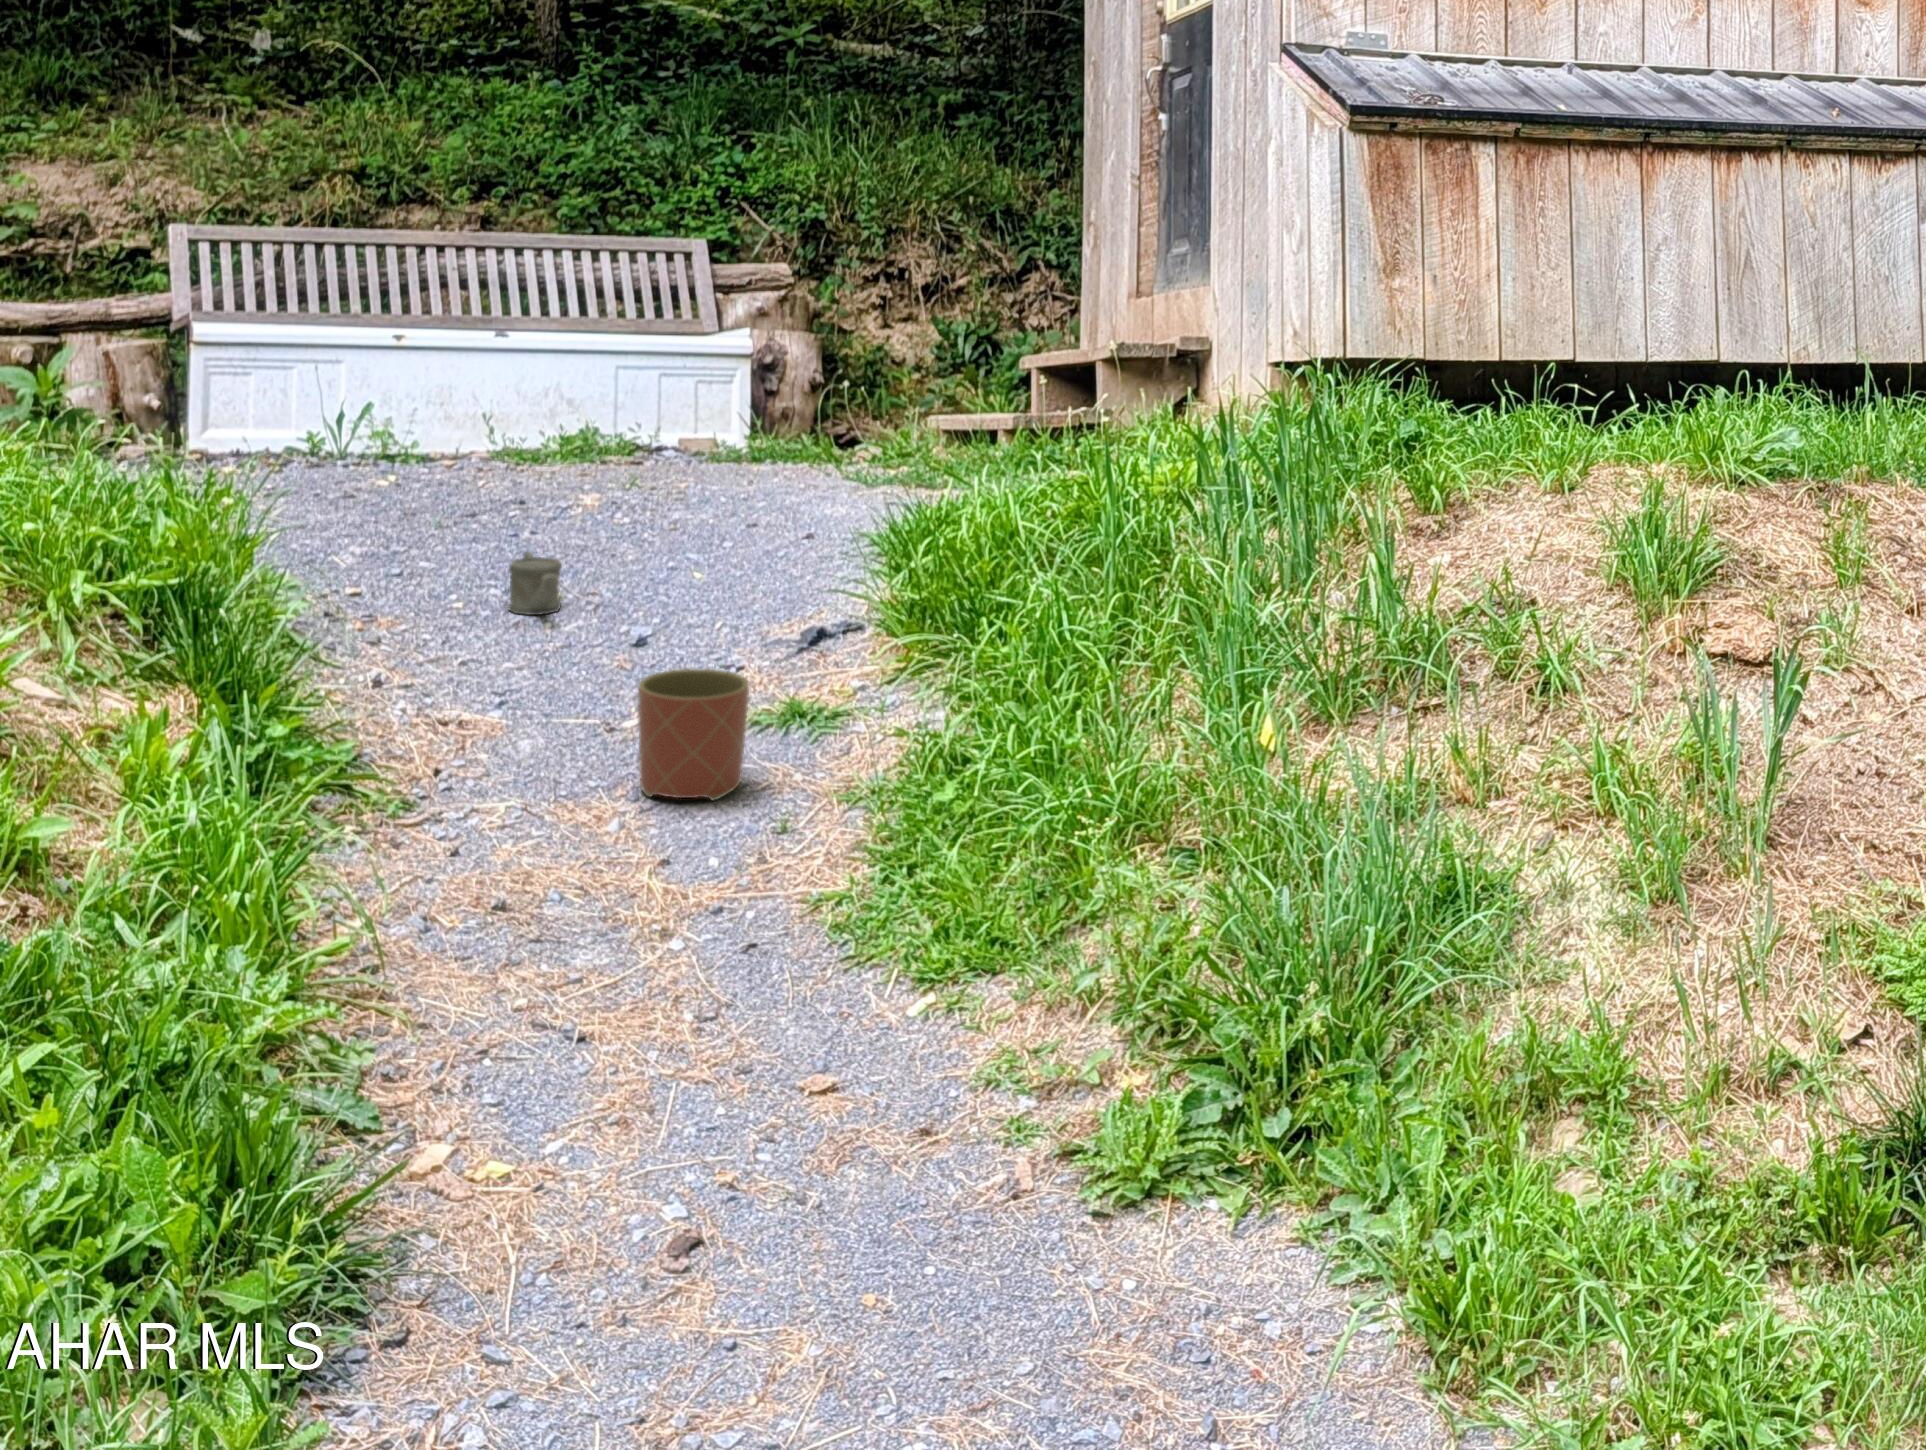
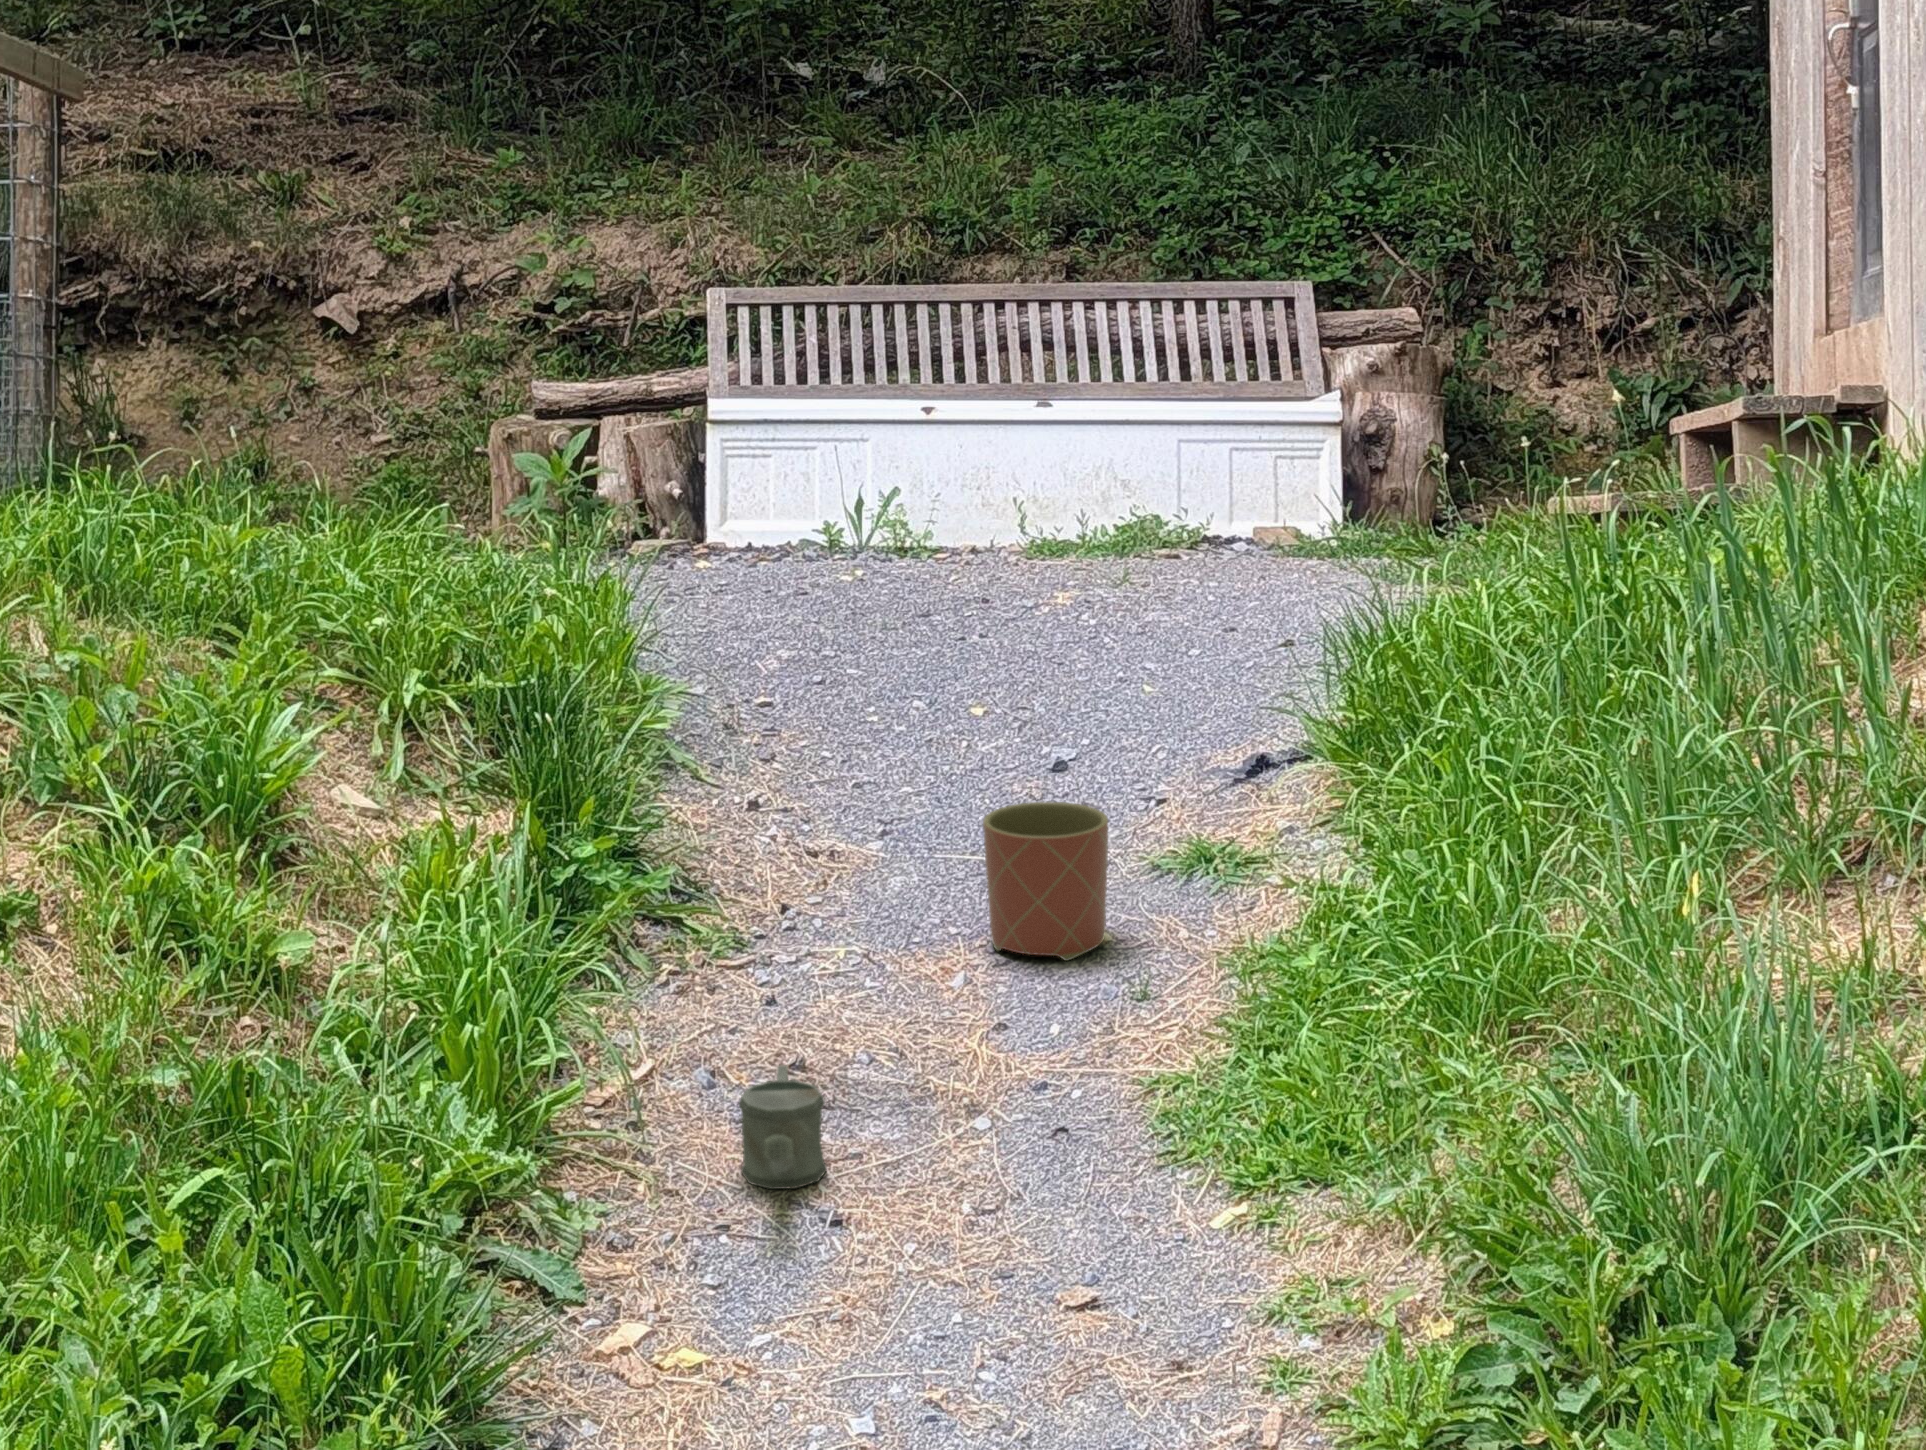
watering can: present [508,552,562,615] -> present [739,1065,827,1189]

